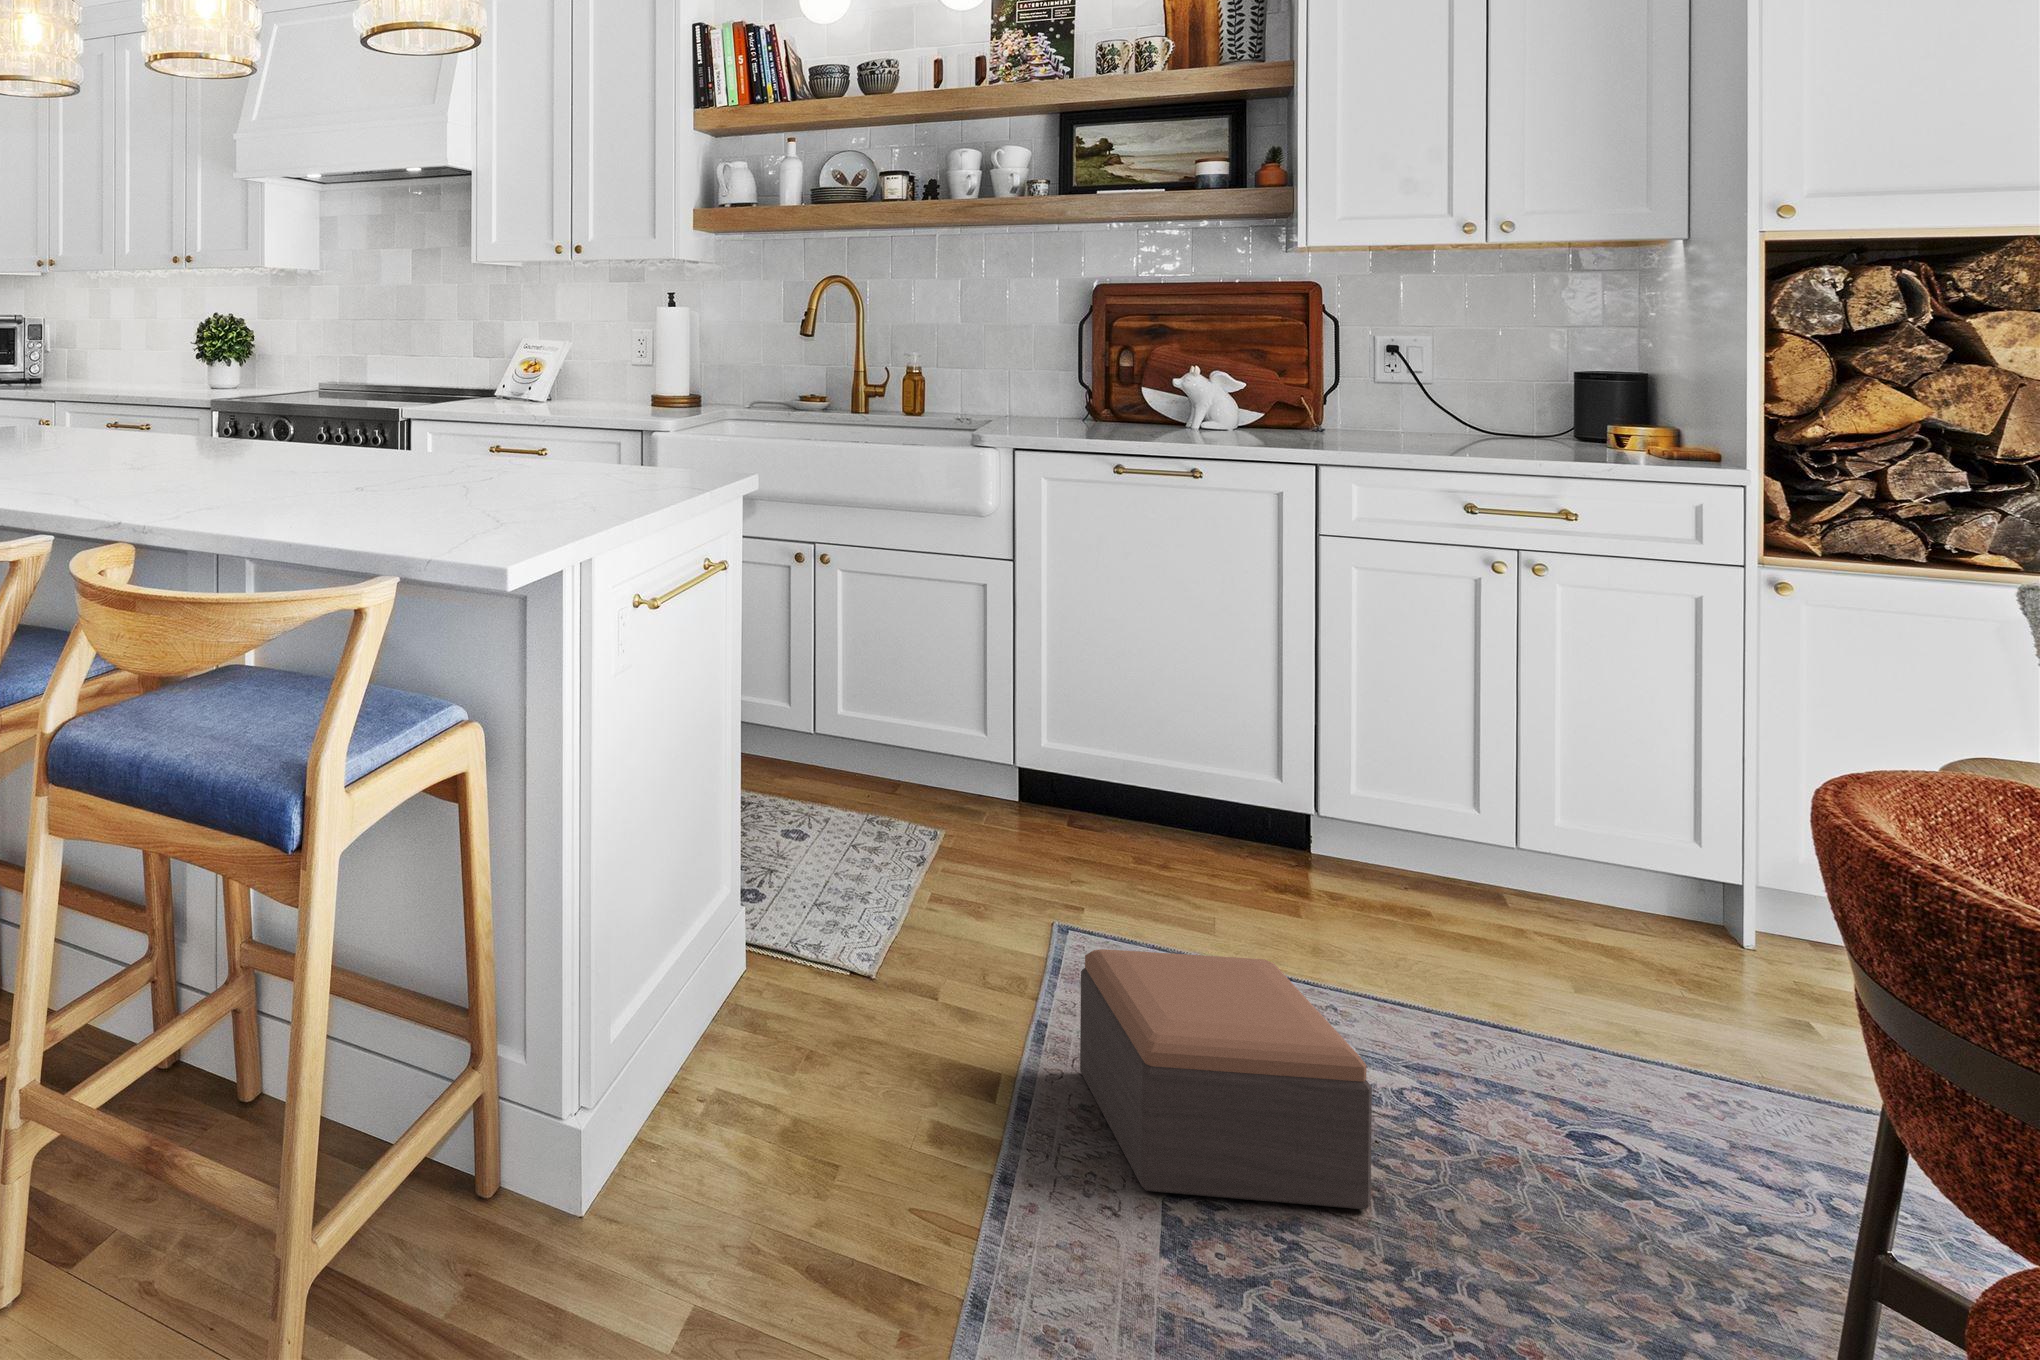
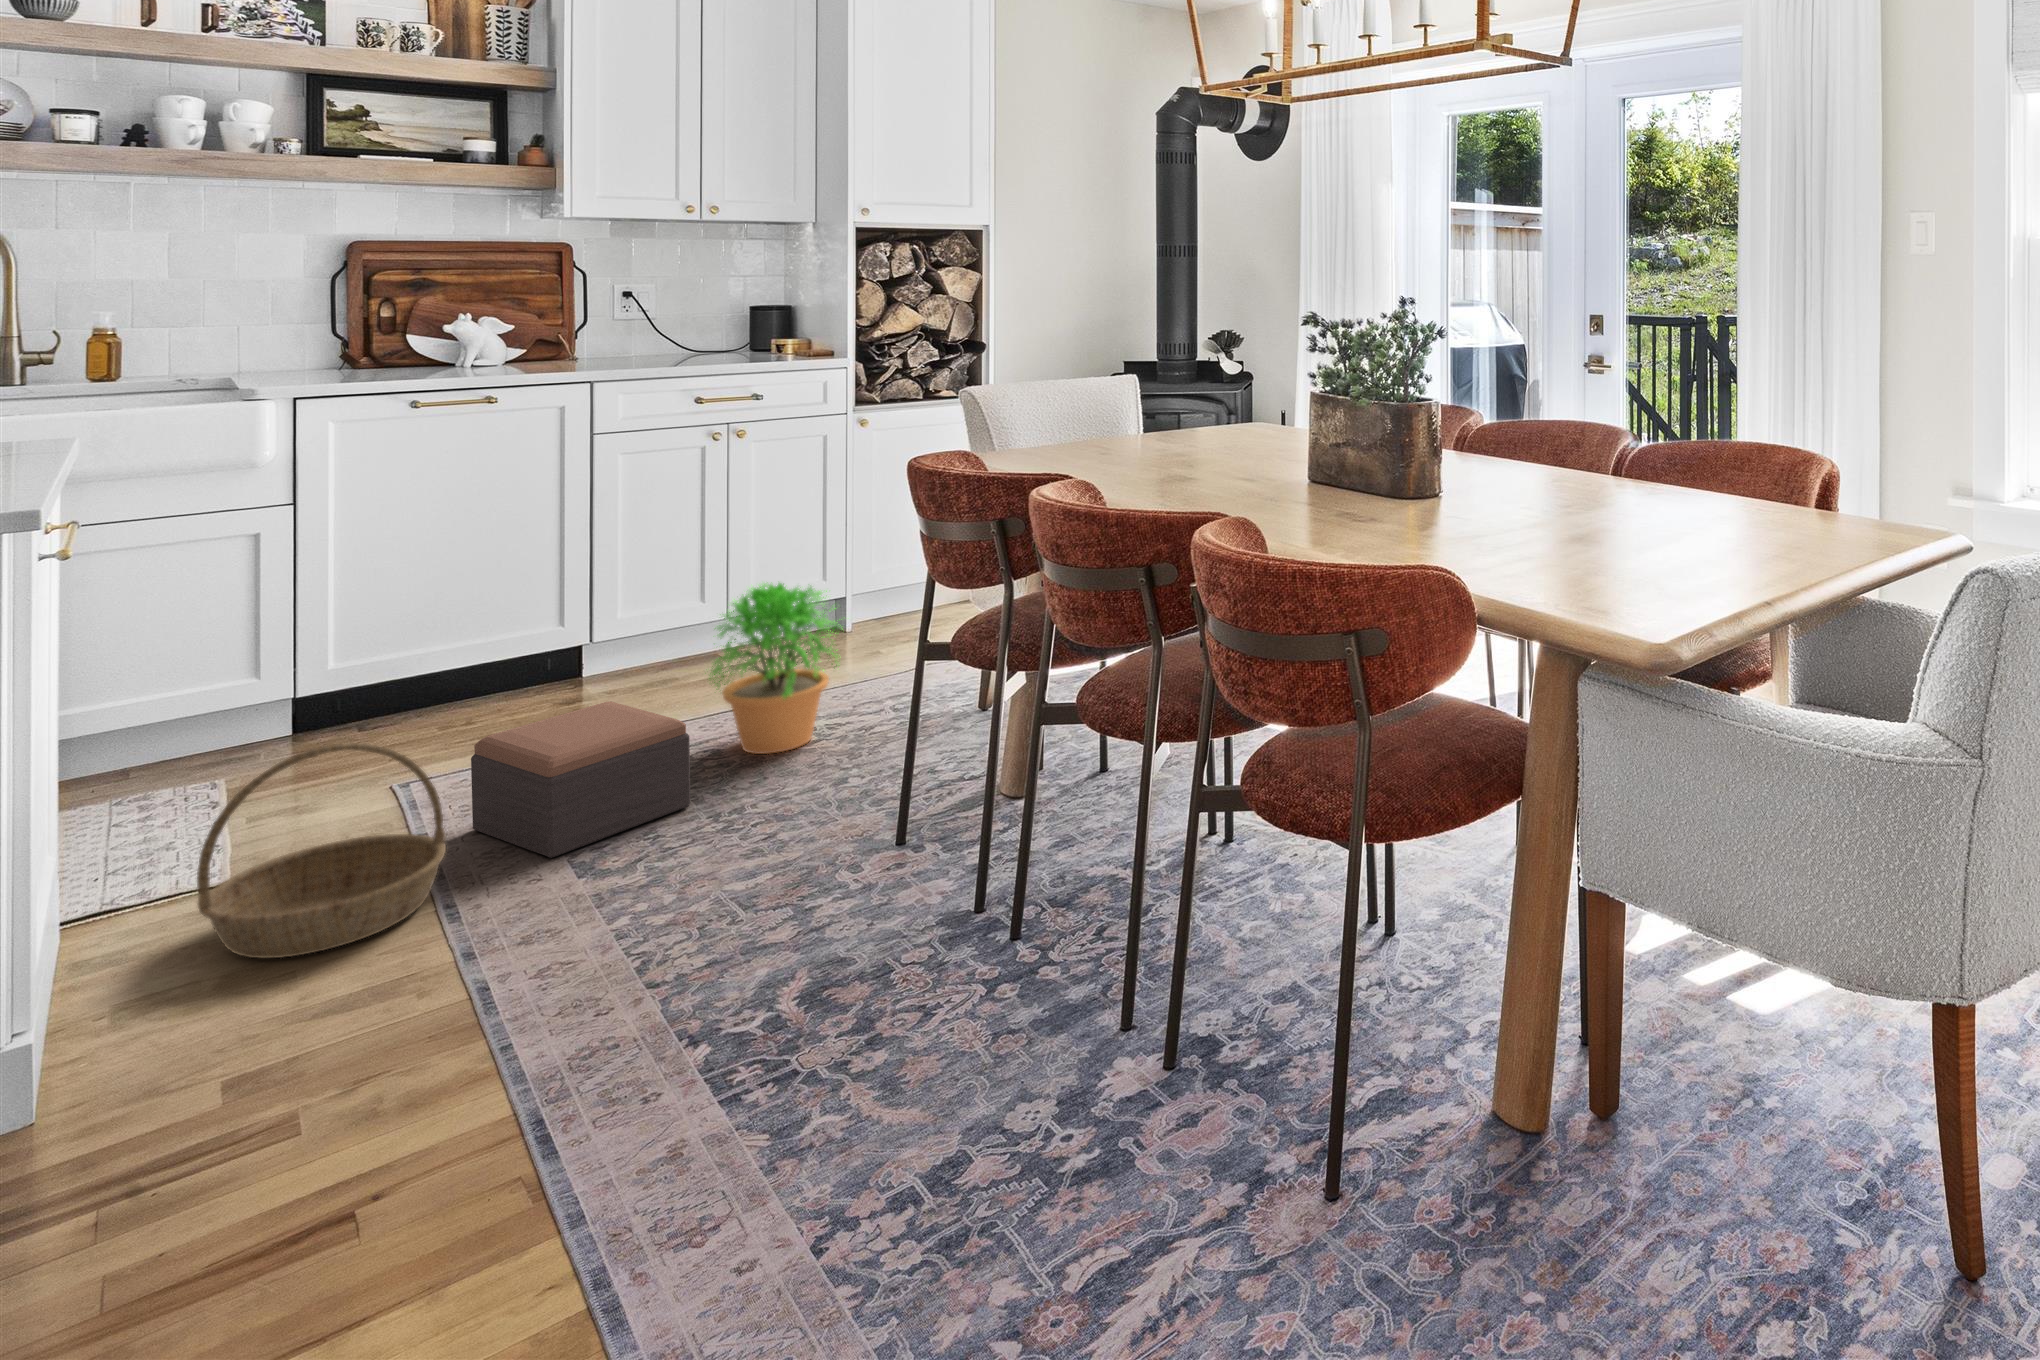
potted plant: none [1418,844,1724,1181] -> present [709,583,838,754]
basket: none [772,901,1015,1191] -> present [197,743,446,958]

